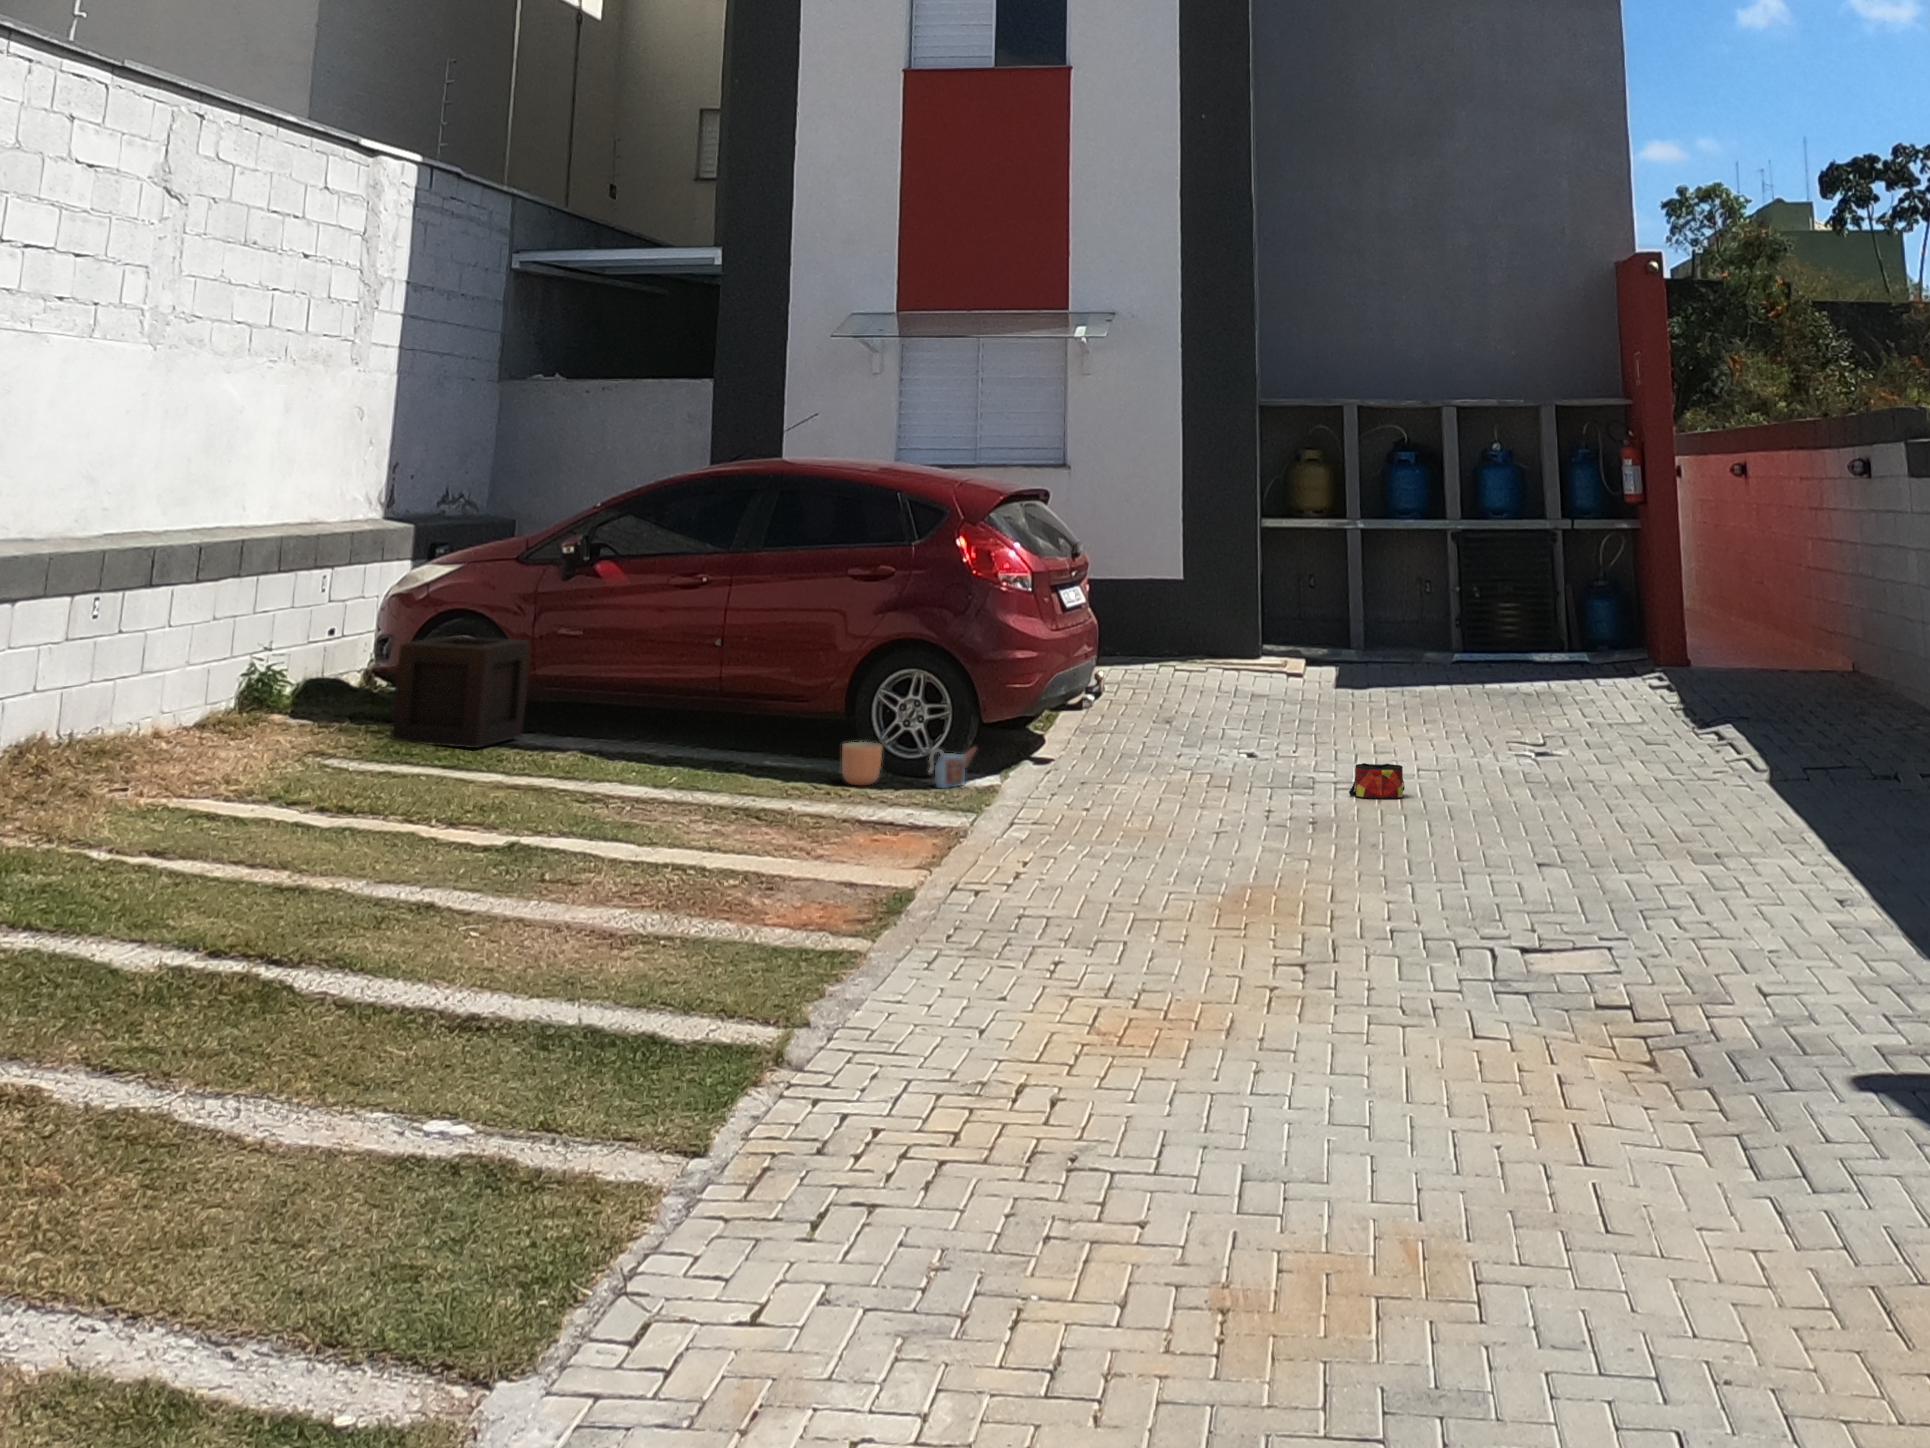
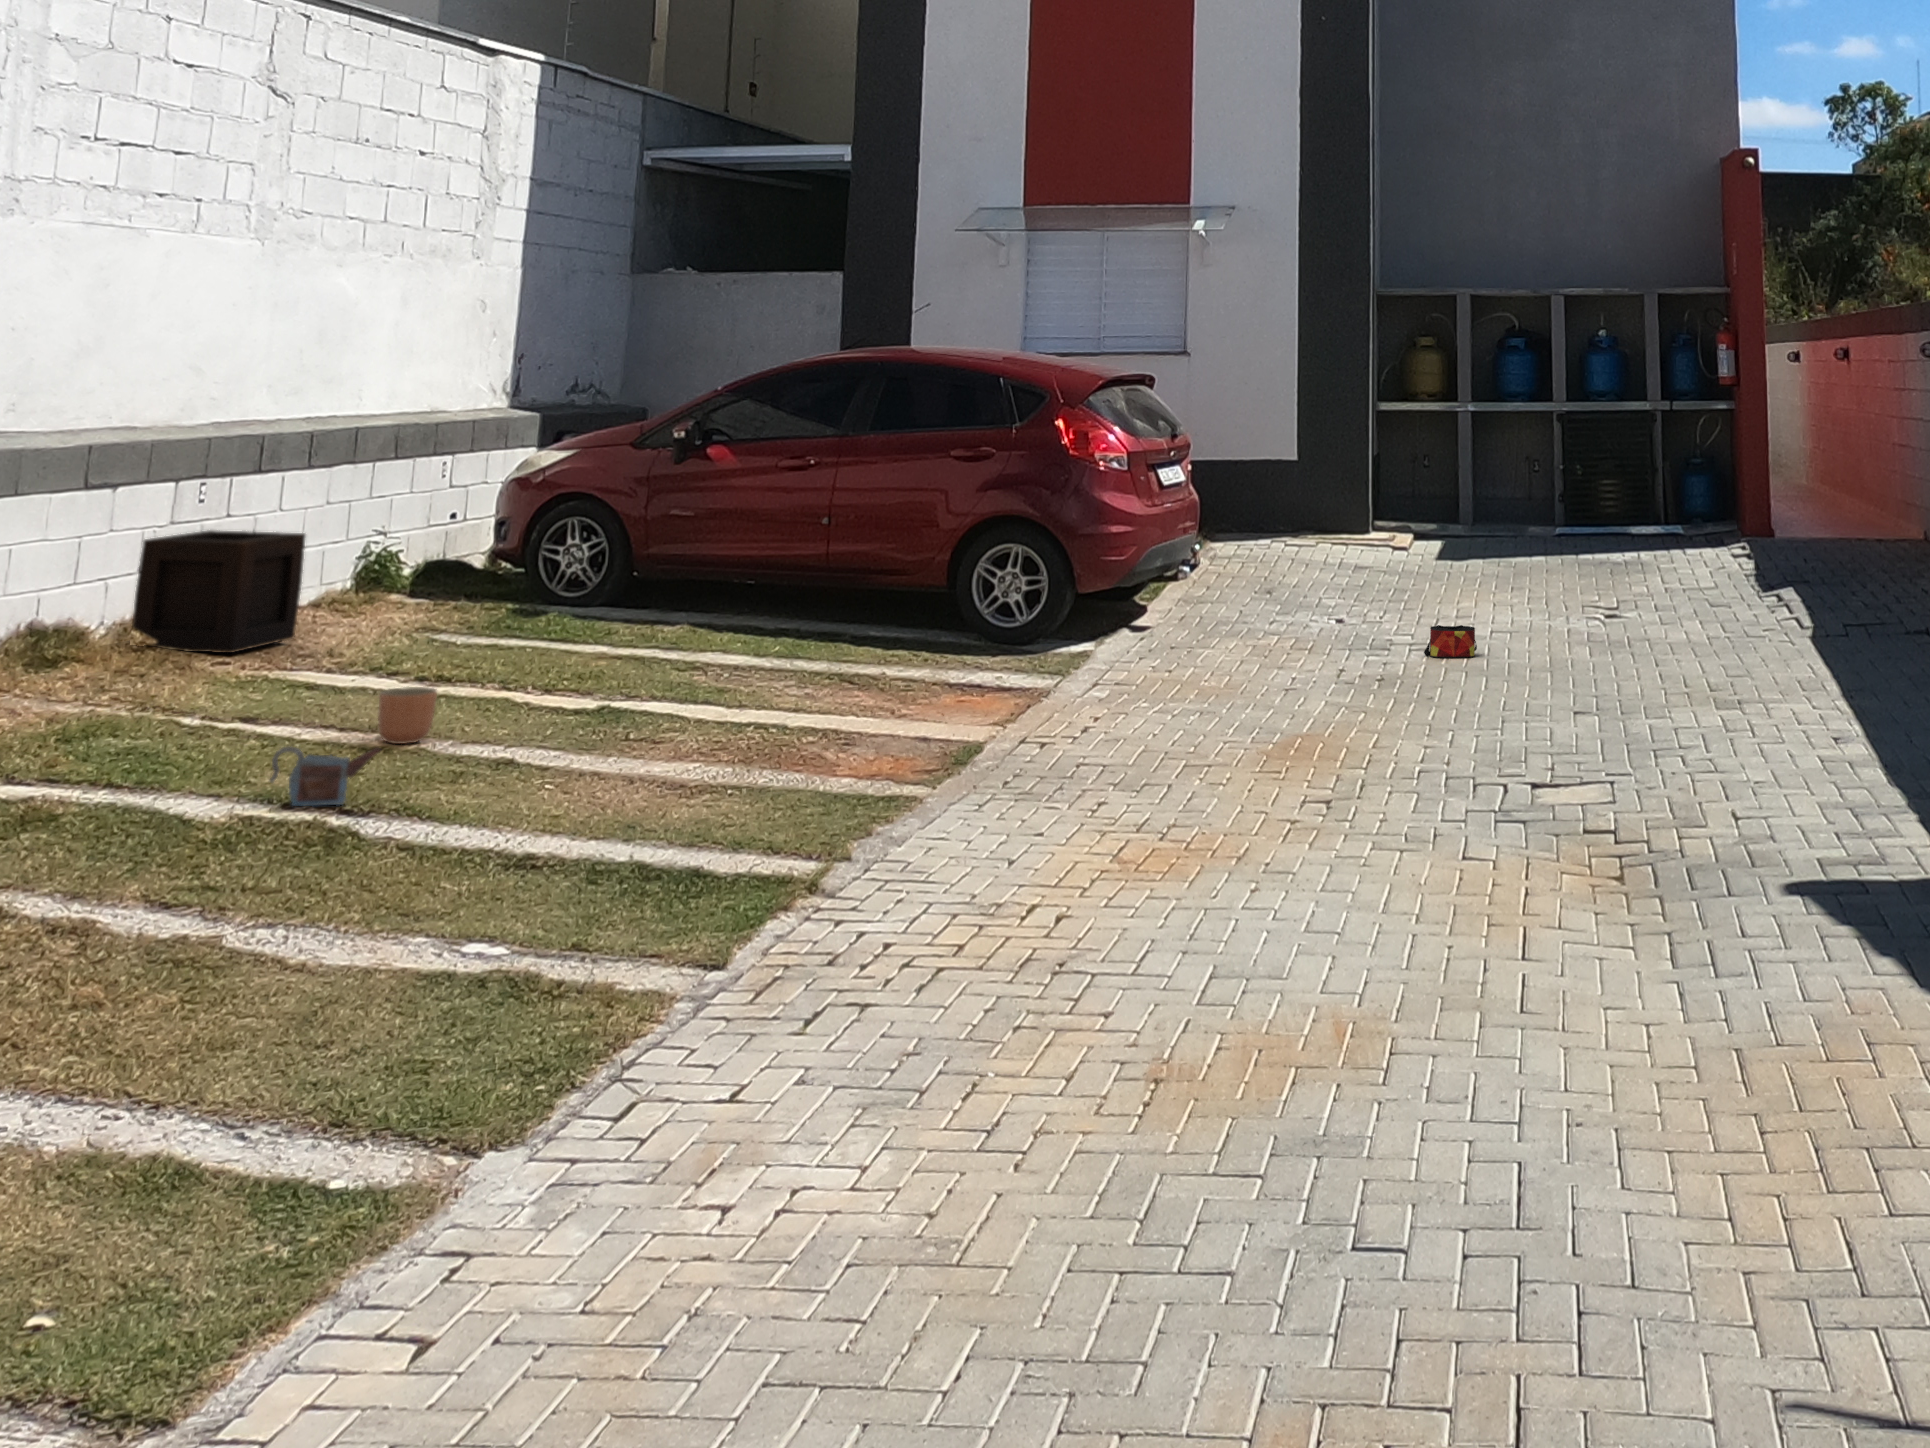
wooden crate: present [391,636,530,748] -> present [132,530,305,653]
planter: present [842,742,883,785] -> present [378,687,437,744]
watering can: present [929,747,976,788] -> present [270,747,381,806]

